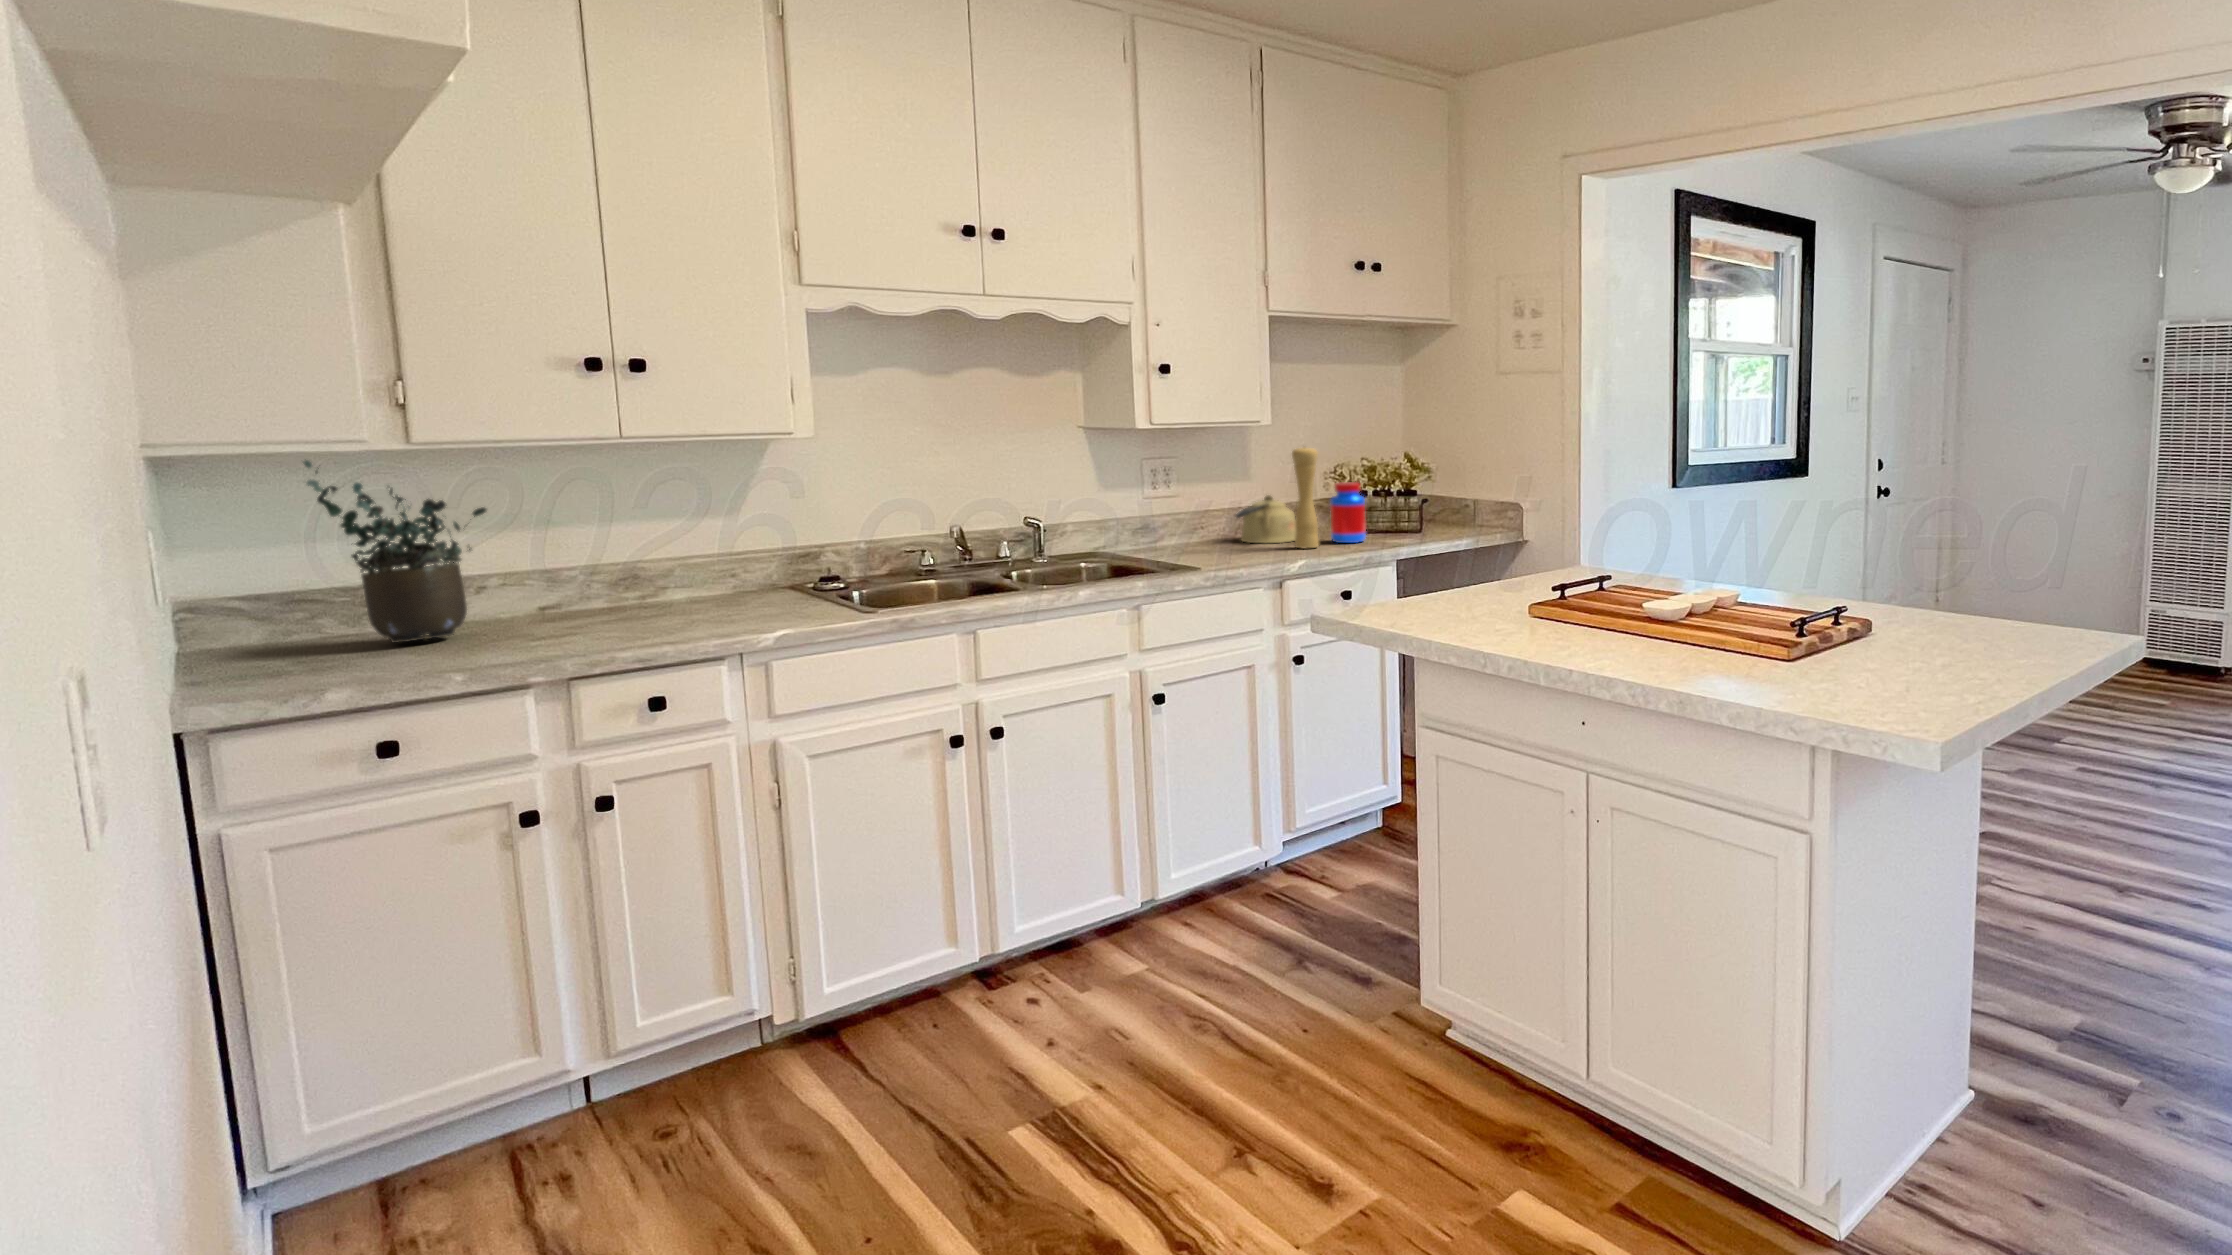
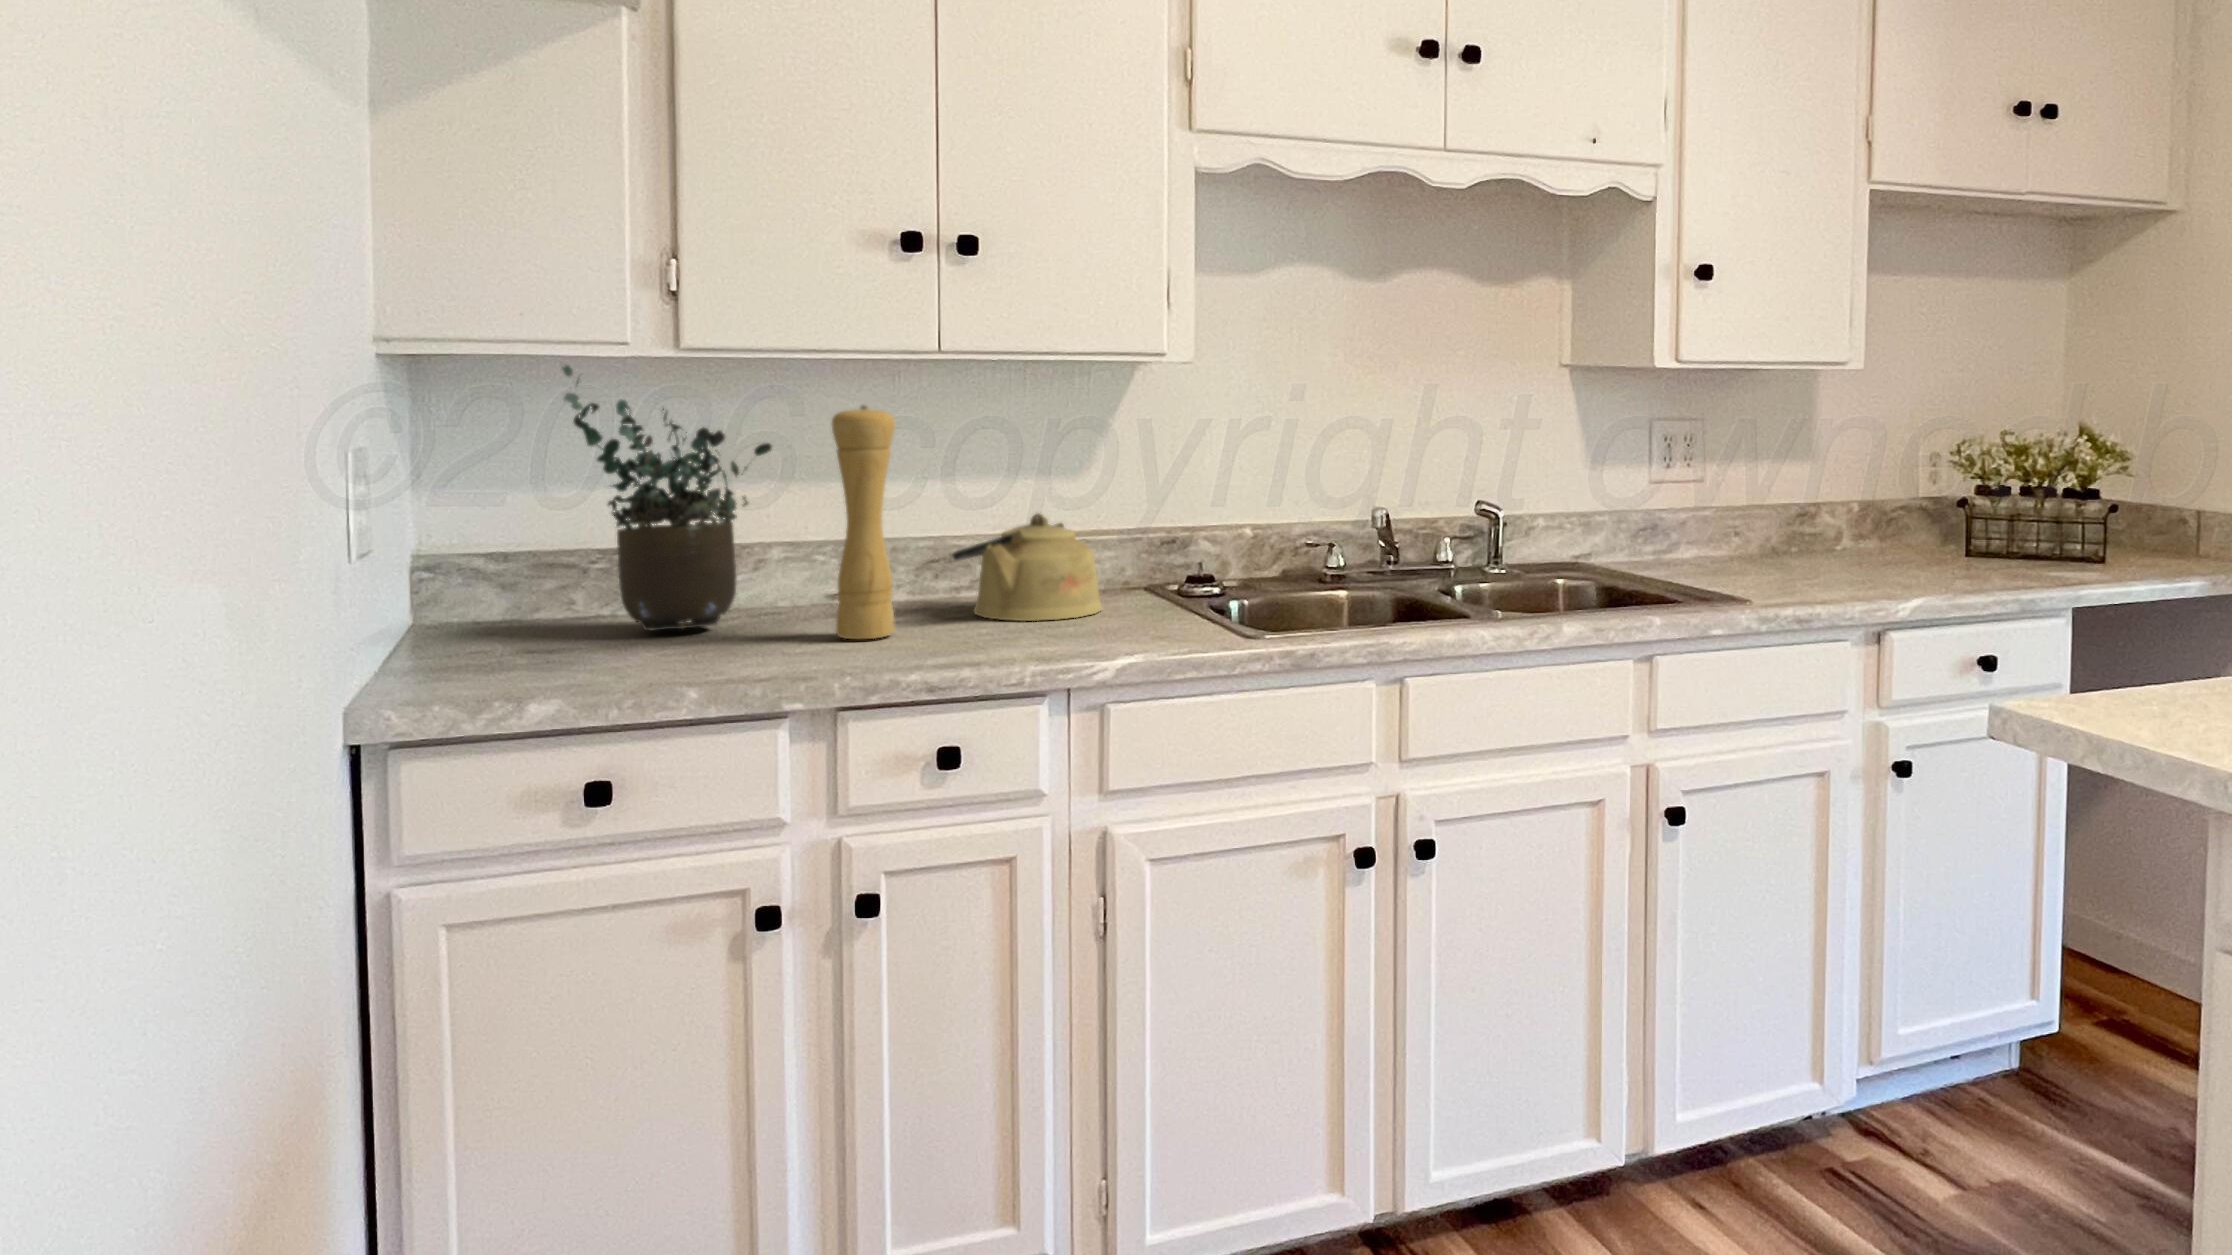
pepper mill: present [1292,447,1319,549] -> present [832,405,895,639]
jar: present [1330,482,1366,543] -> none [1952,468,2015,572]
kettle: present [1236,495,1296,543] -> present [953,514,1102,621]

